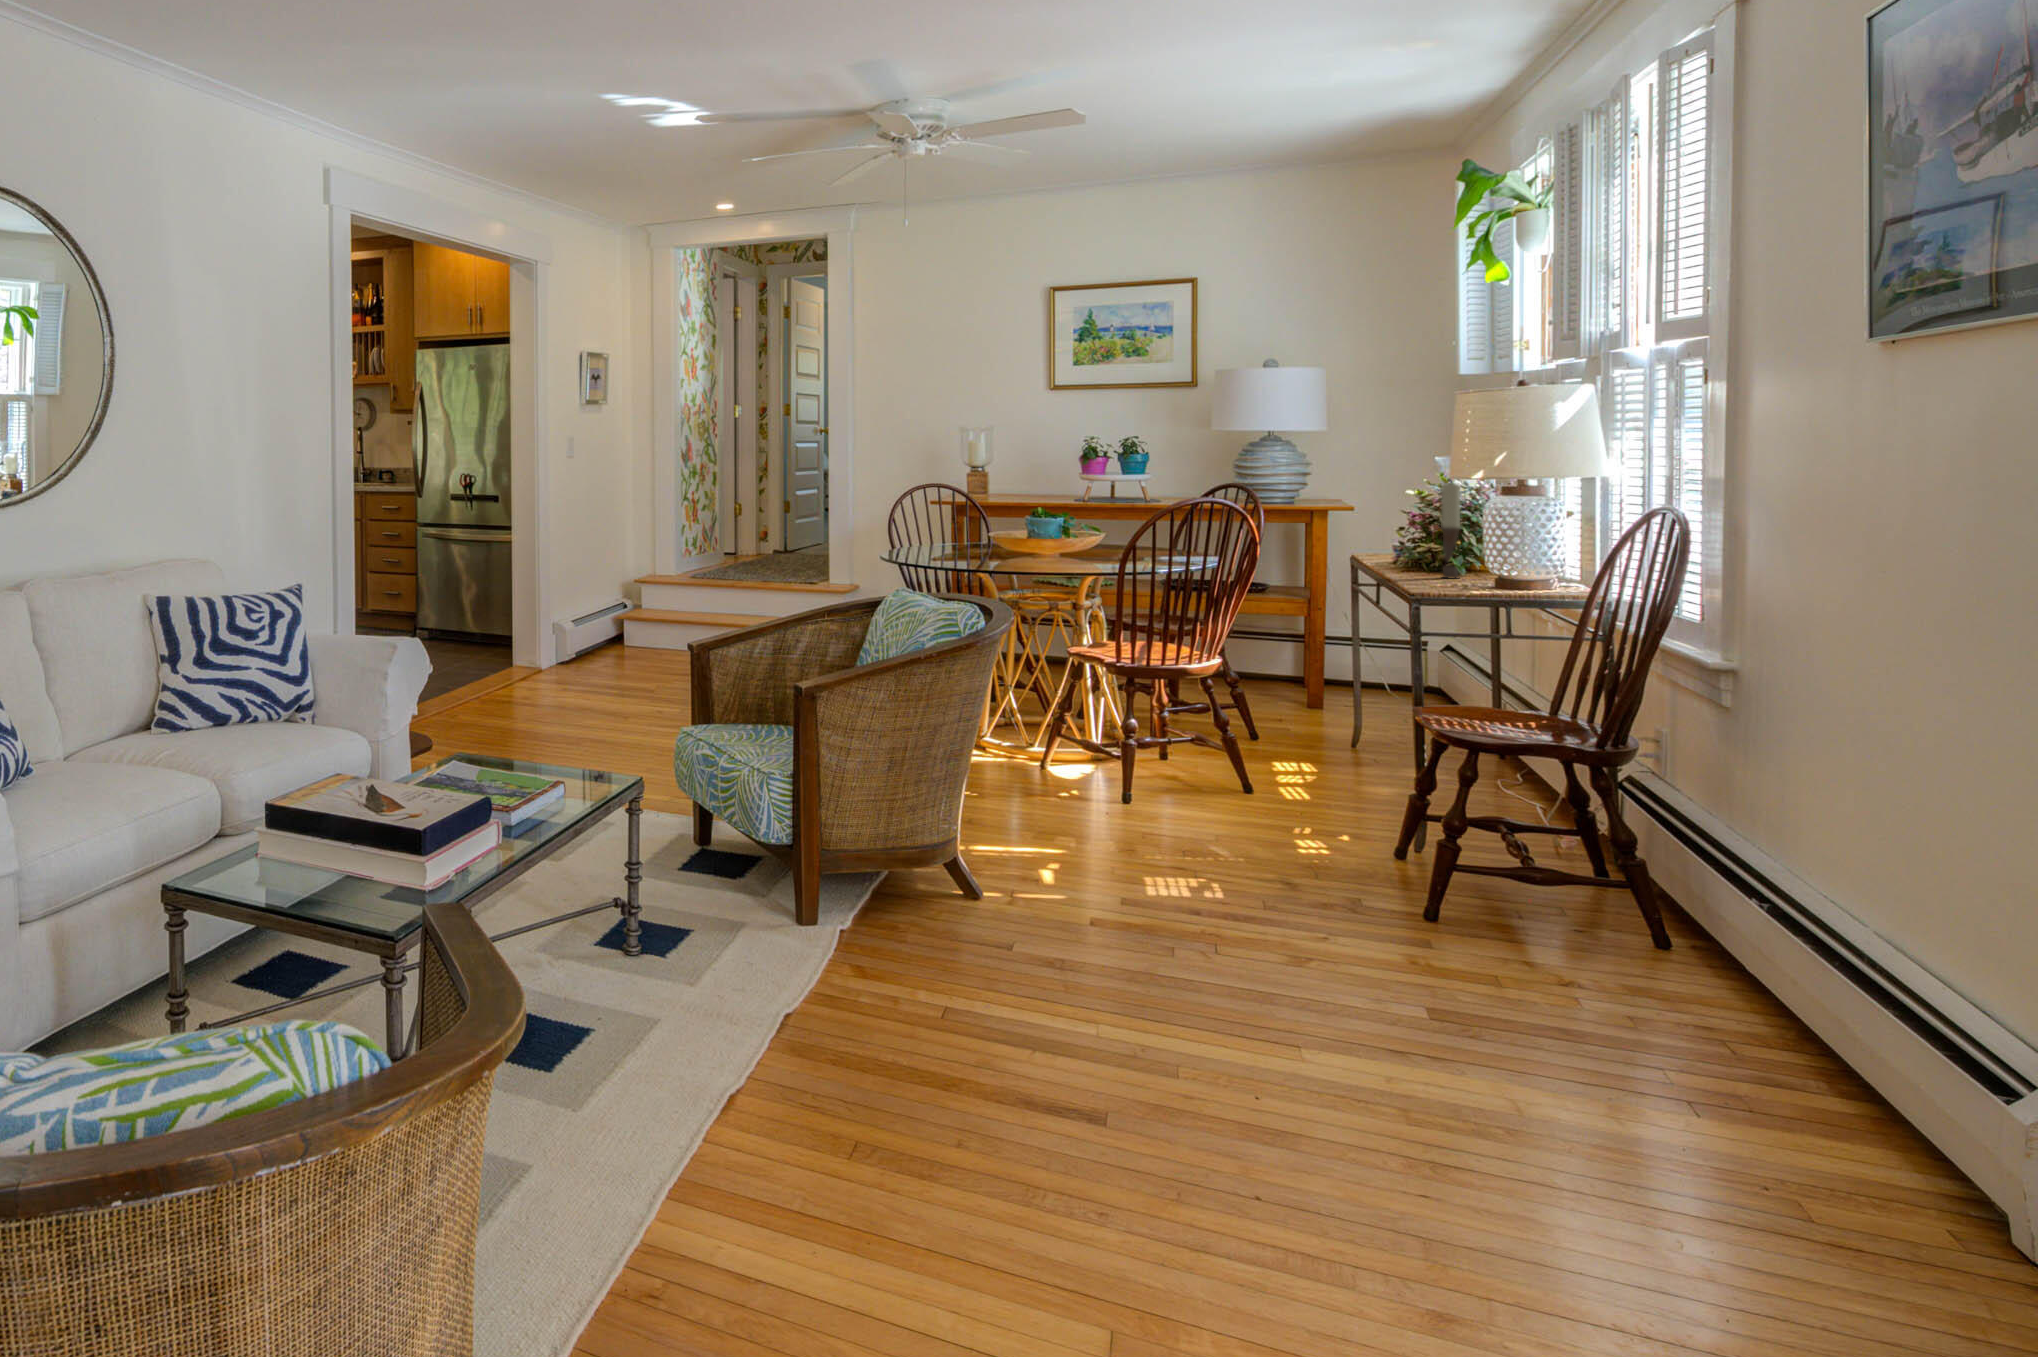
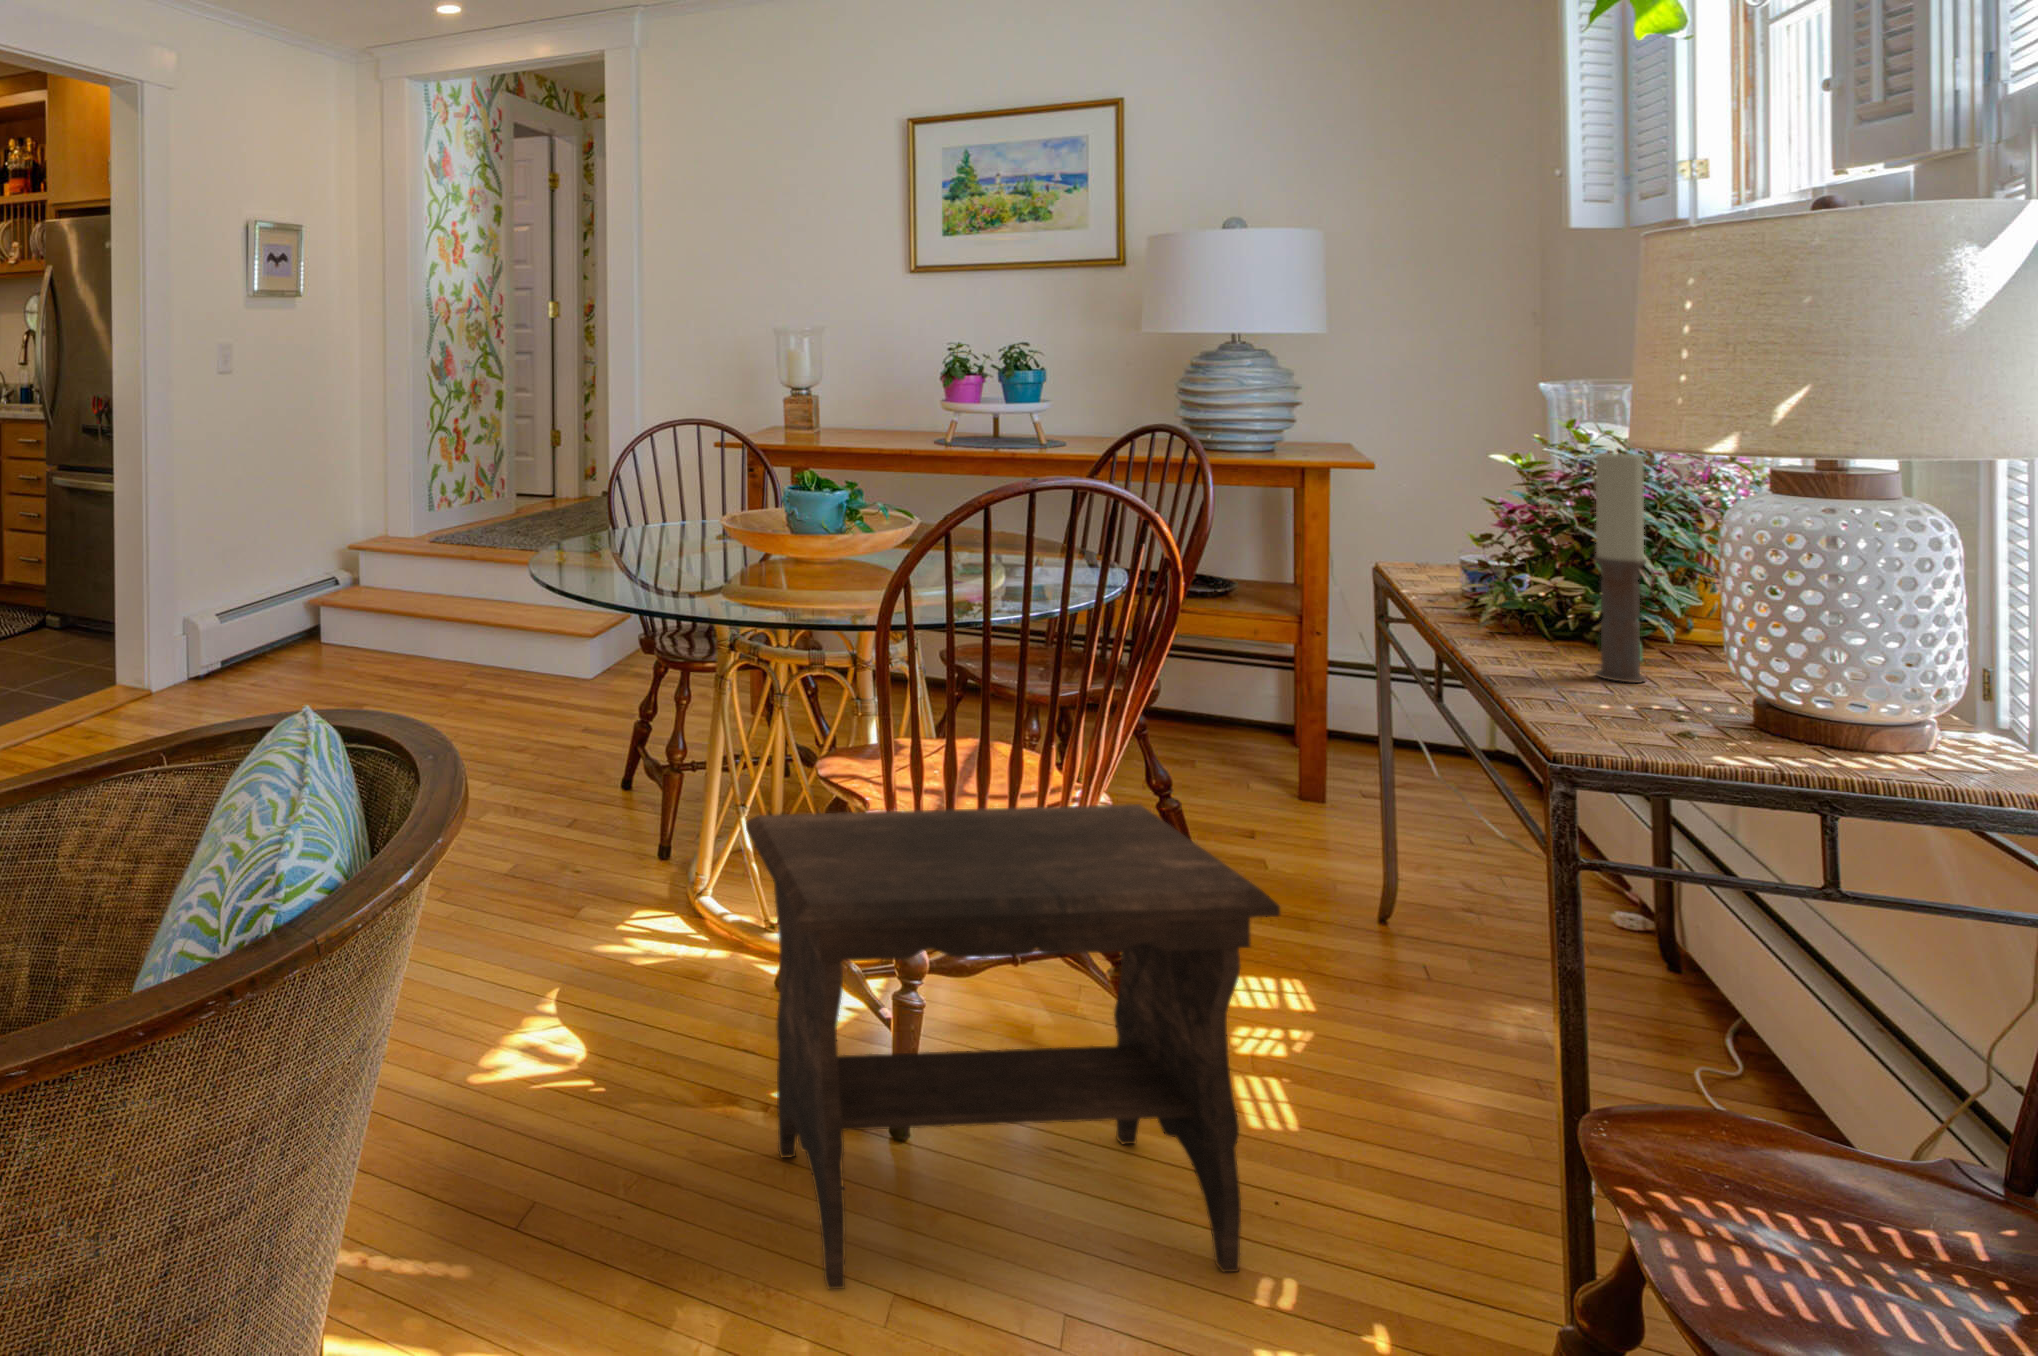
footstool: none [1065,646,1308,826] -> present [746,804,1280,1289]

